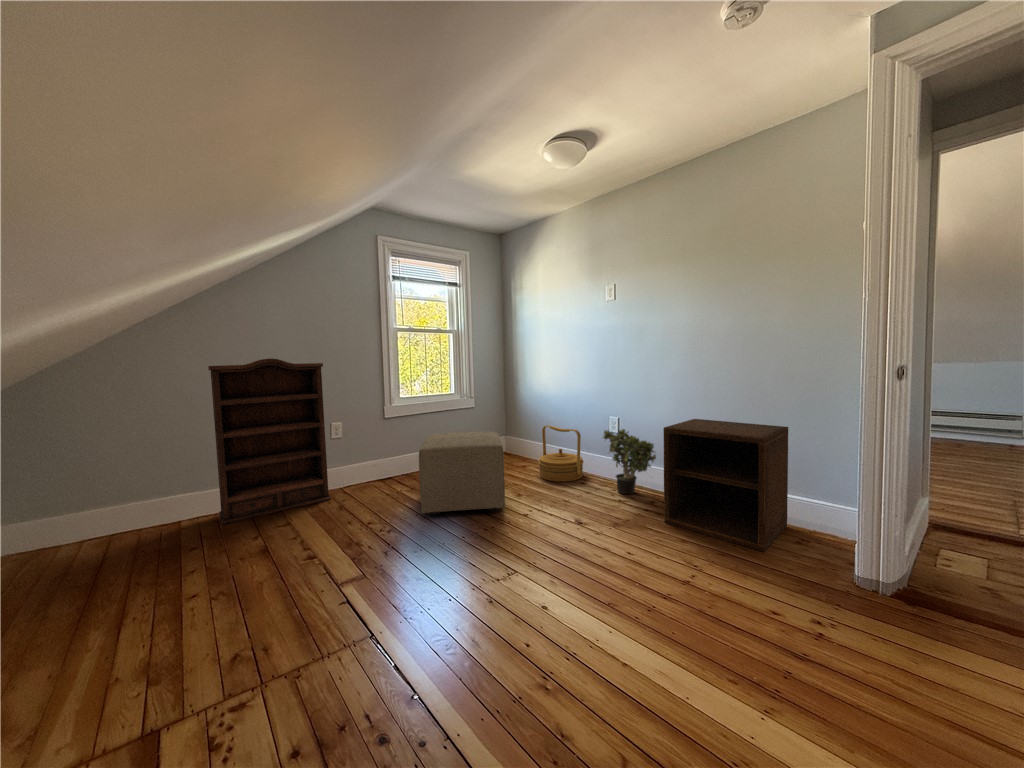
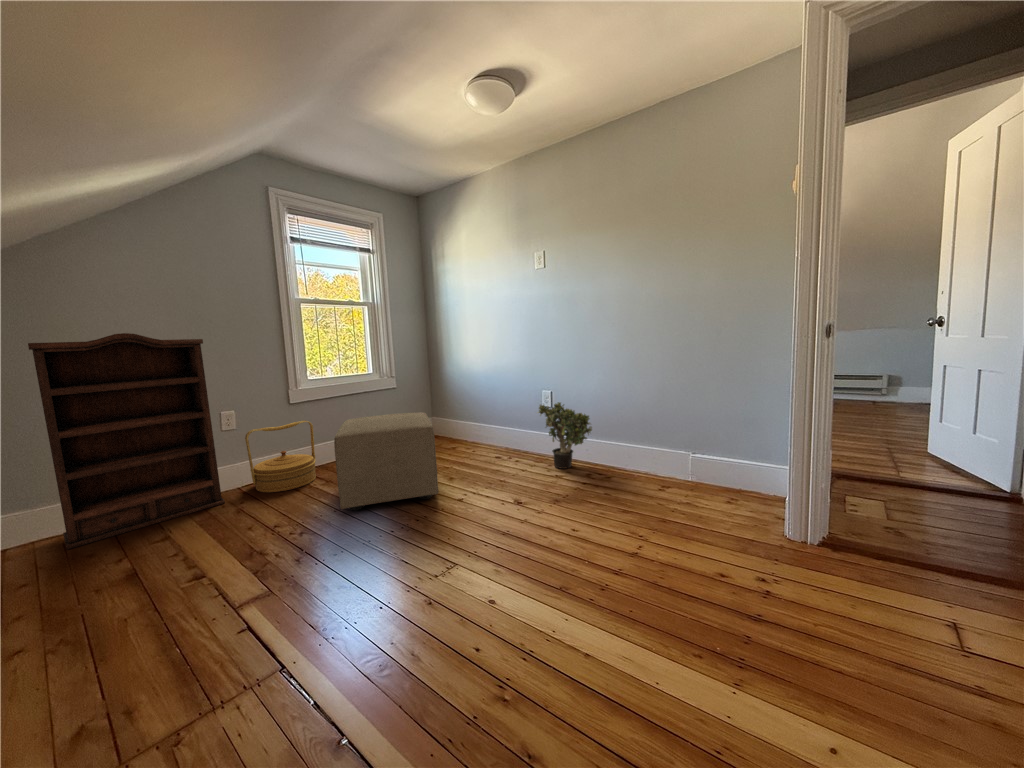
nightstand: present [663,419,788,552] -> none [602,388,717,514]
woven basket: present [538,425,584,482] -> present [245,420,316,492]

